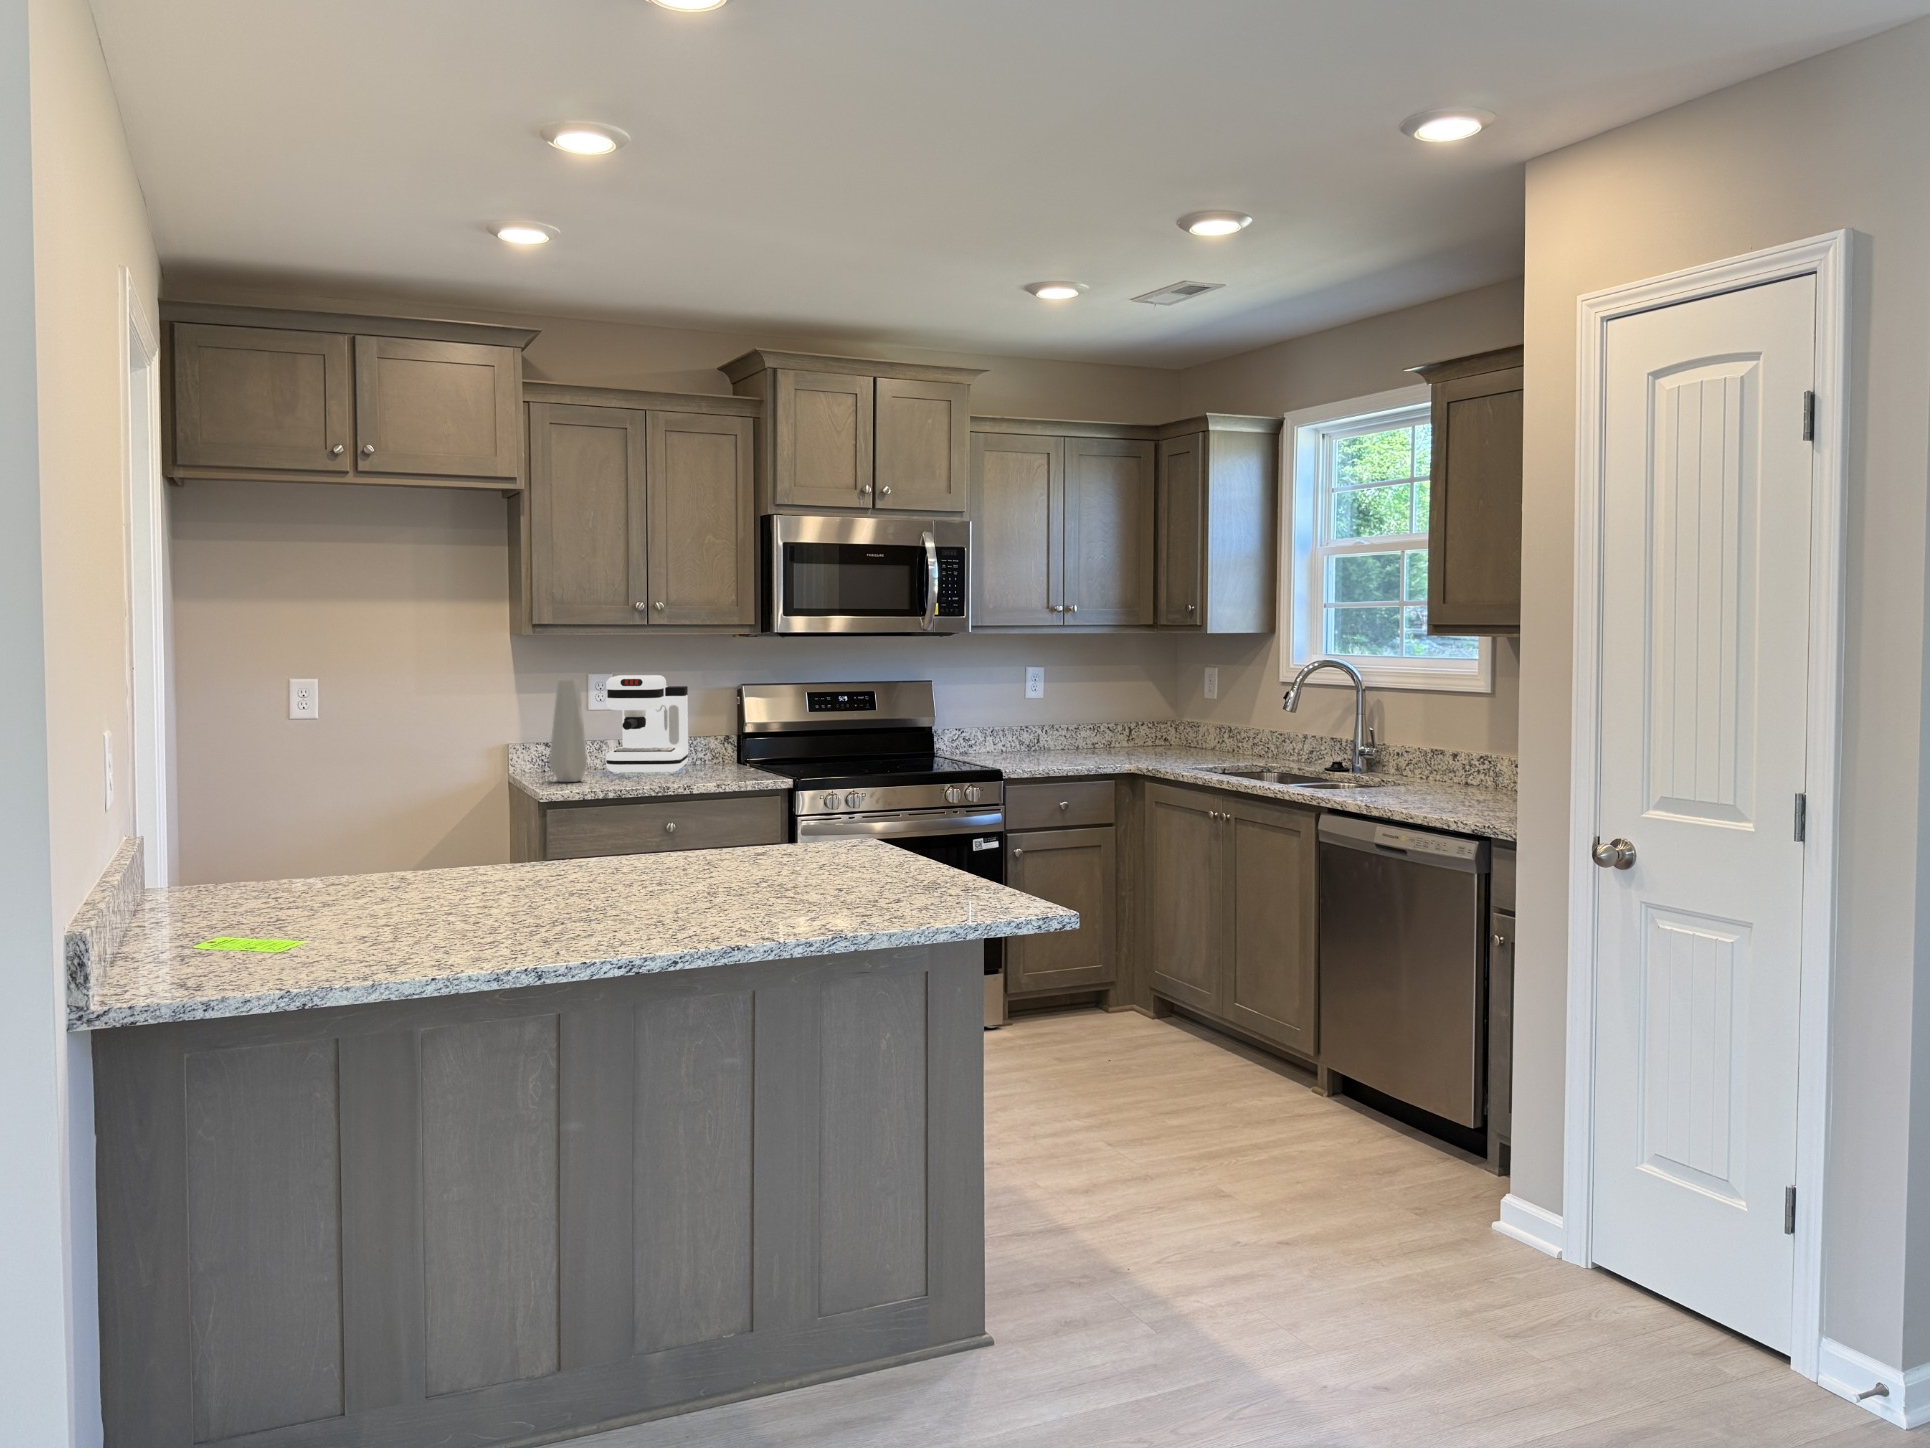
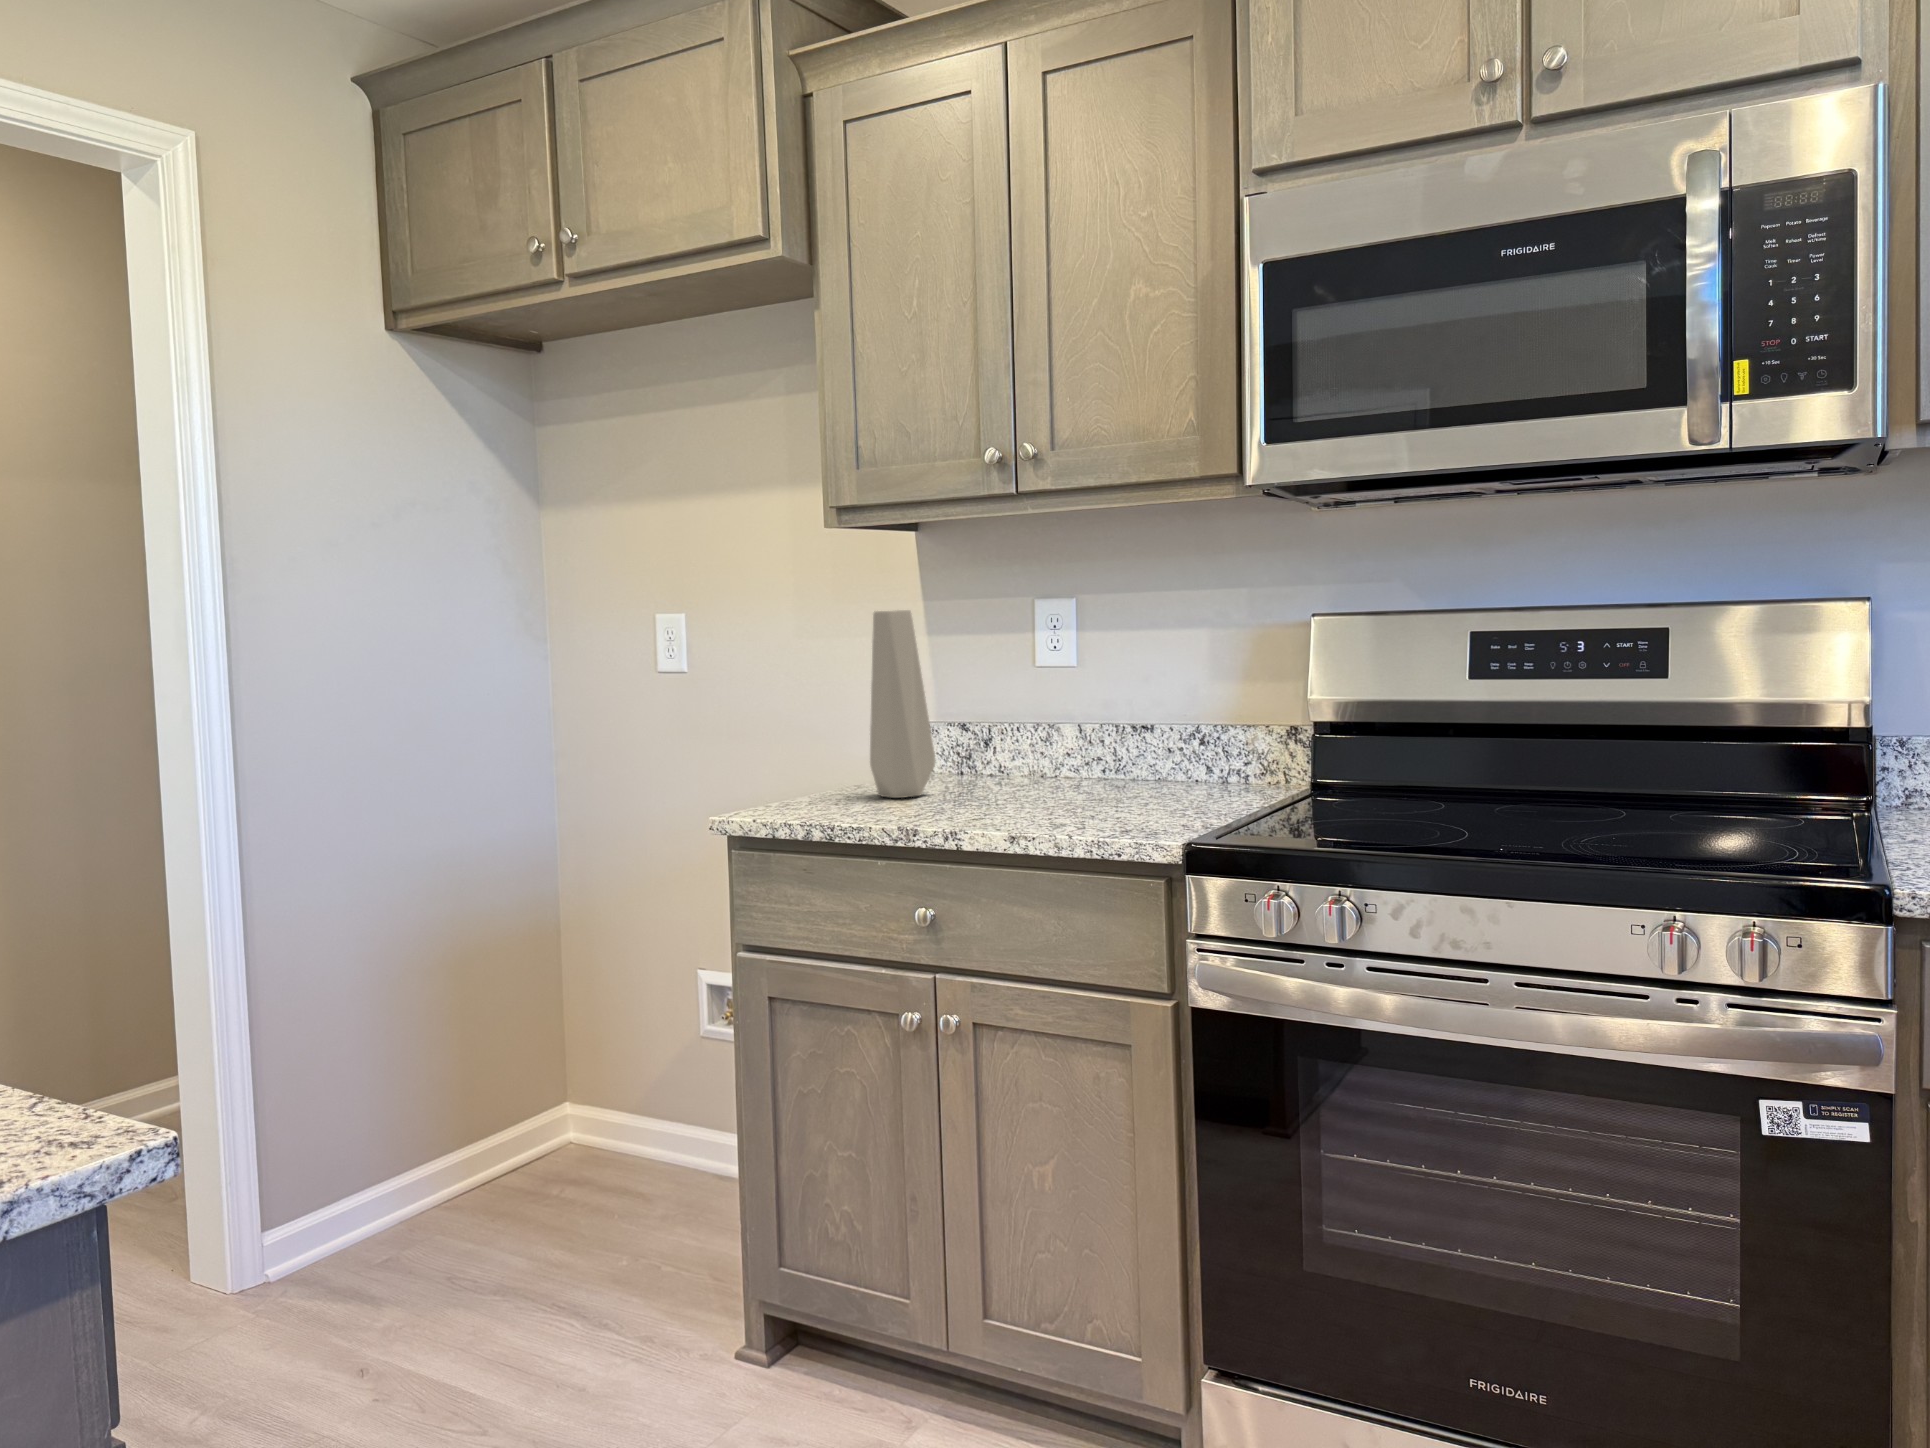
coffee maker: present [606,675,688,774] -> none [992,601,1199,797]

